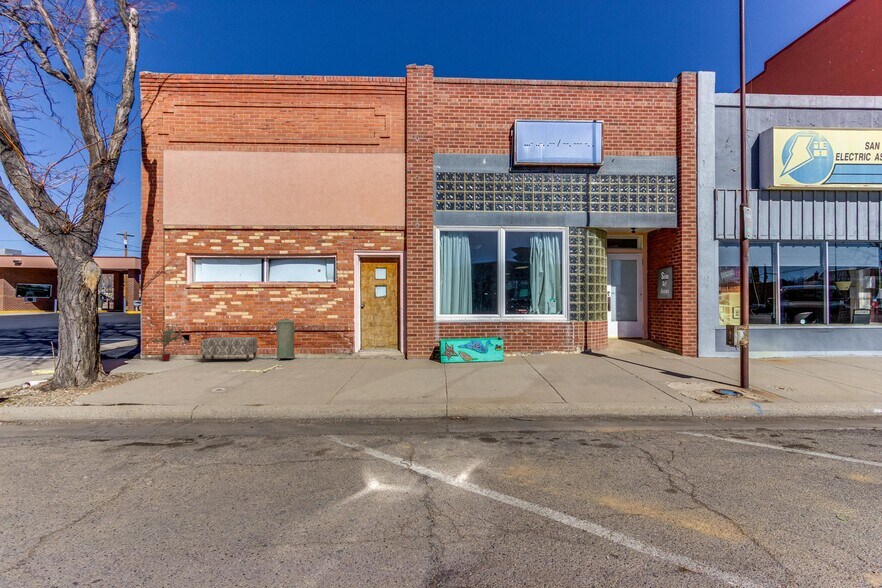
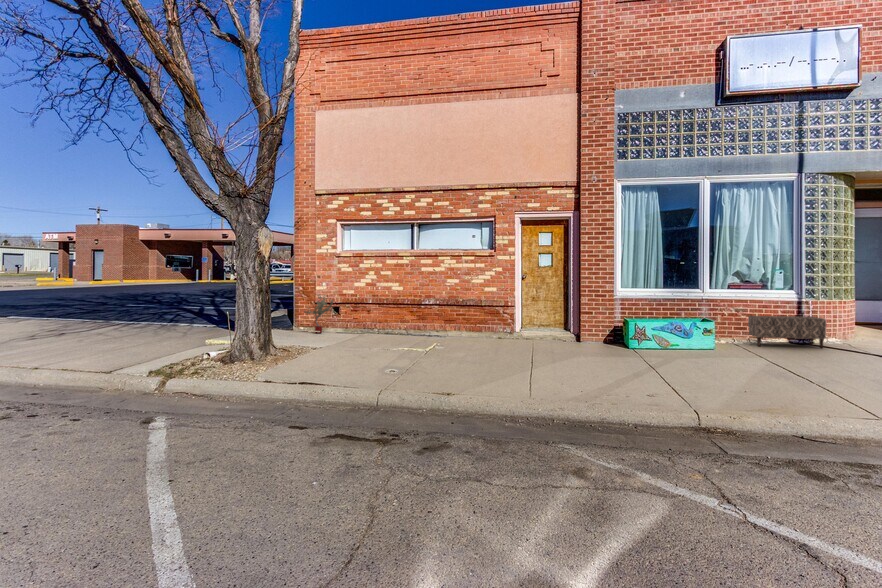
trash can: present [276,319,295,360] -> none [429,290,450,337]
bench: present [201,337,257,362] -> present [748,316,826,348]

